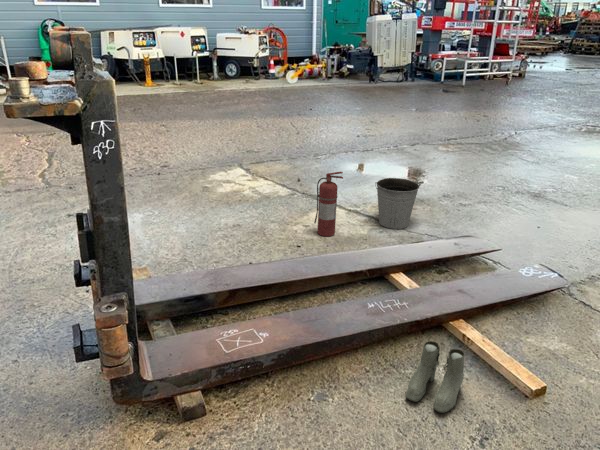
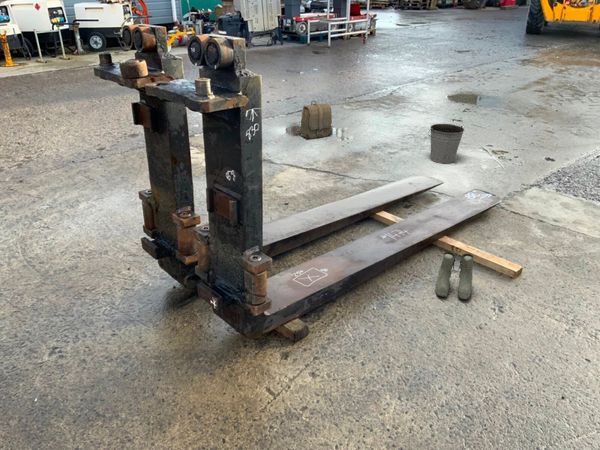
backpack: none [368,137,405,179] -> present [300,101,332,139]
fire extinguisher: present [314,172,343,236] -> none [289,134,313,193]
bucket: present [376,178,421,229] -> present [429,124,464,163]

